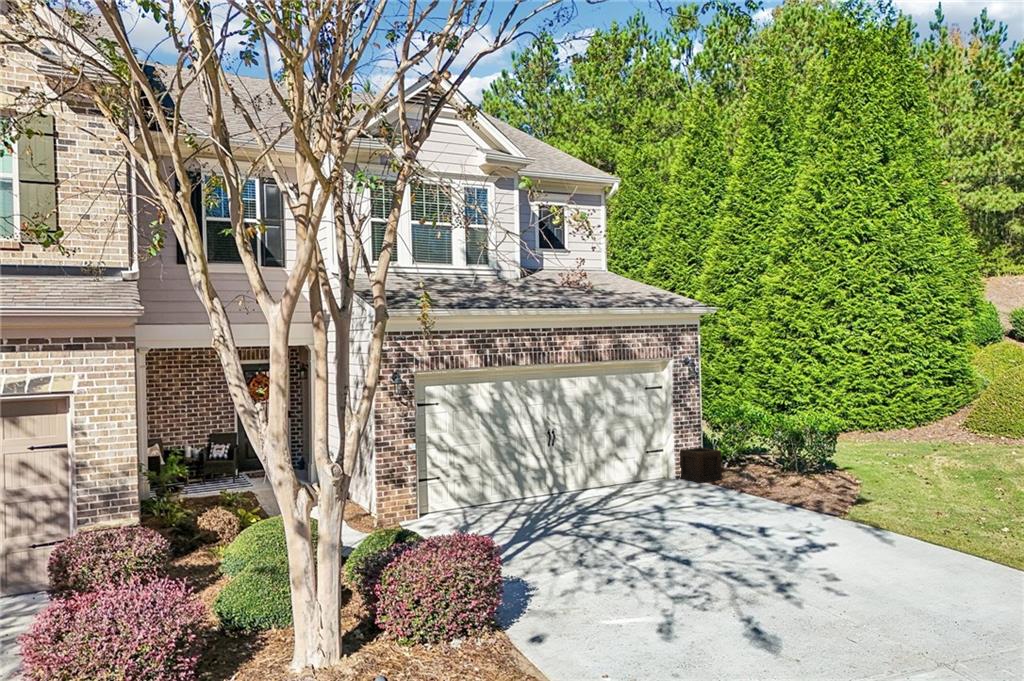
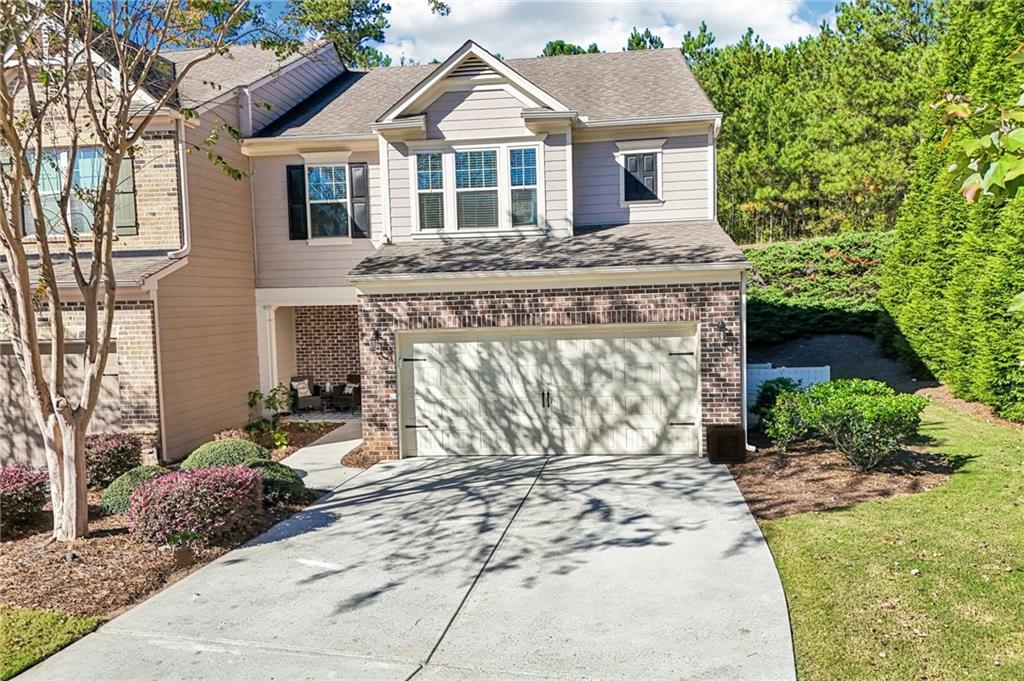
potted plant: none [493,605,539,650] -> present [169,529,200,565]

